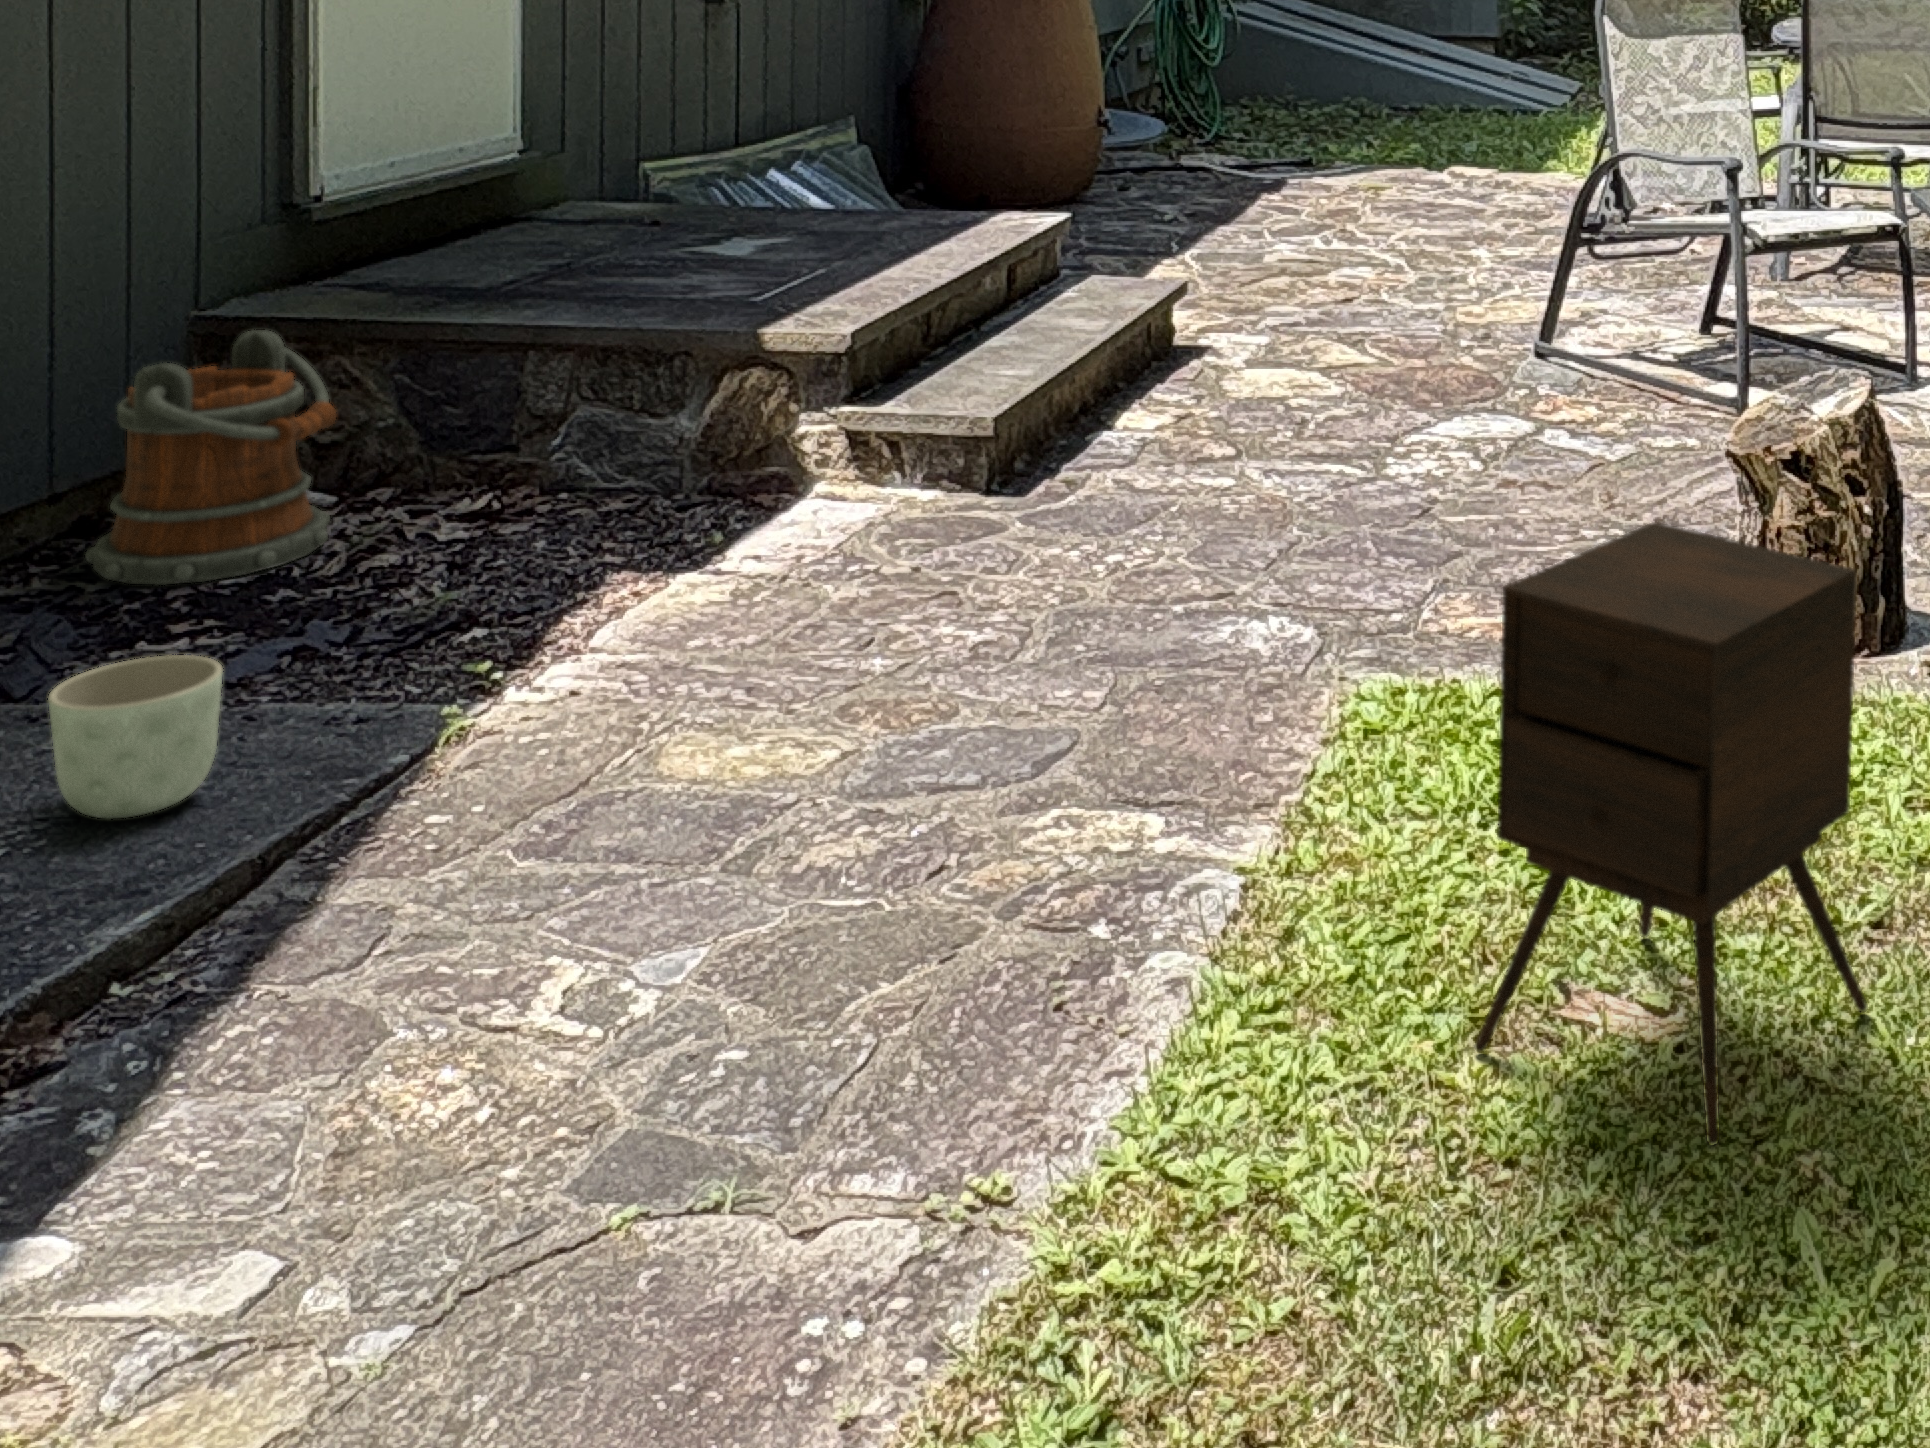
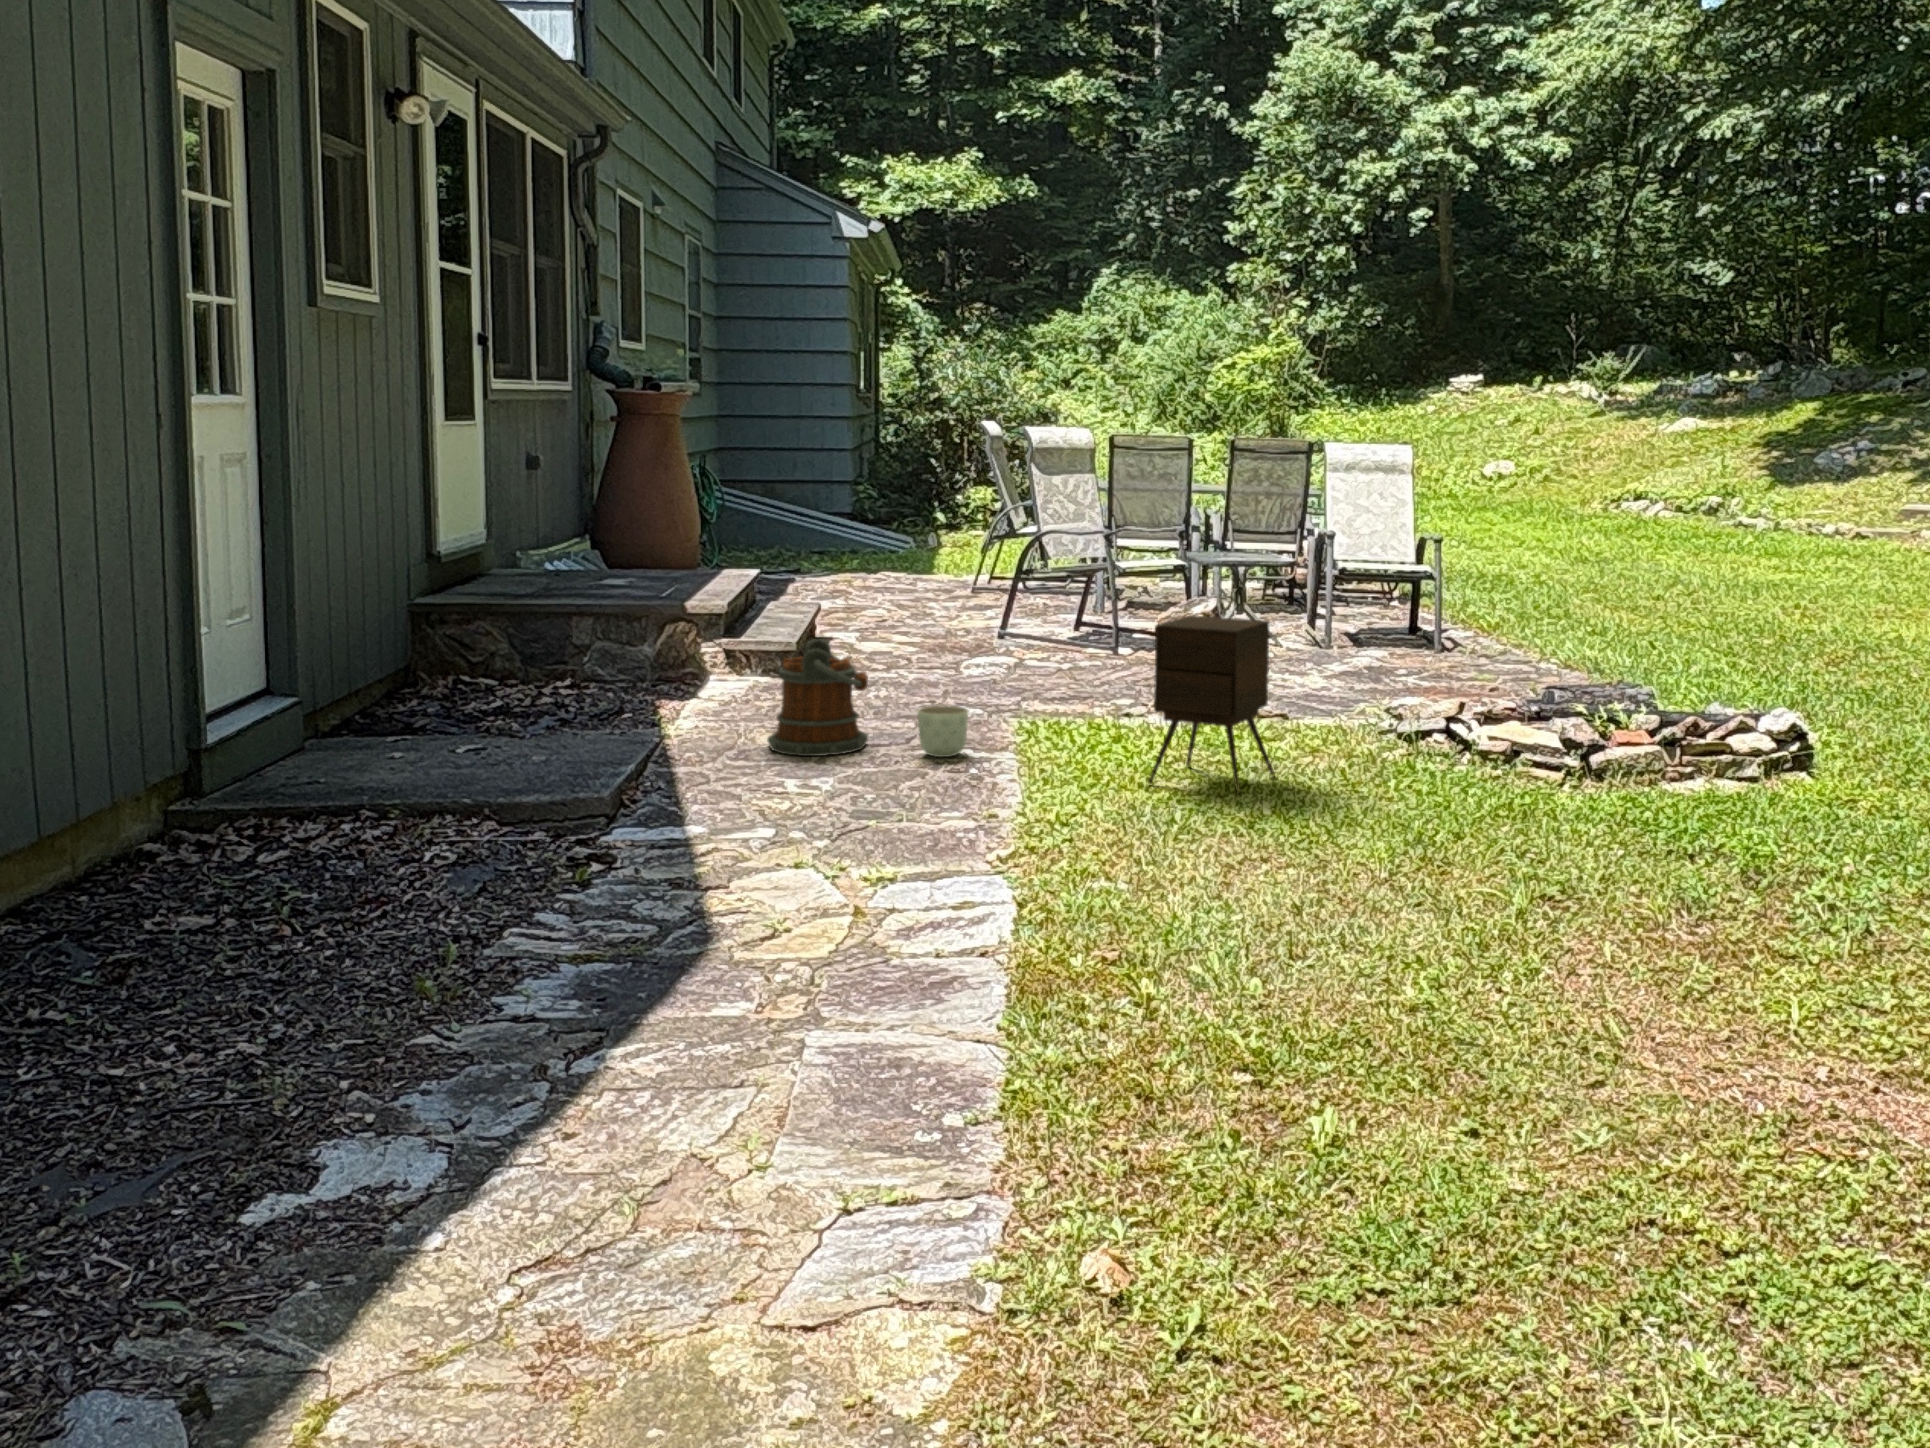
bucket: present [86,330,336,585] -> present [767,639,868,756]
planter: present [48,655,222,819] -> present [917,705,968,757]

